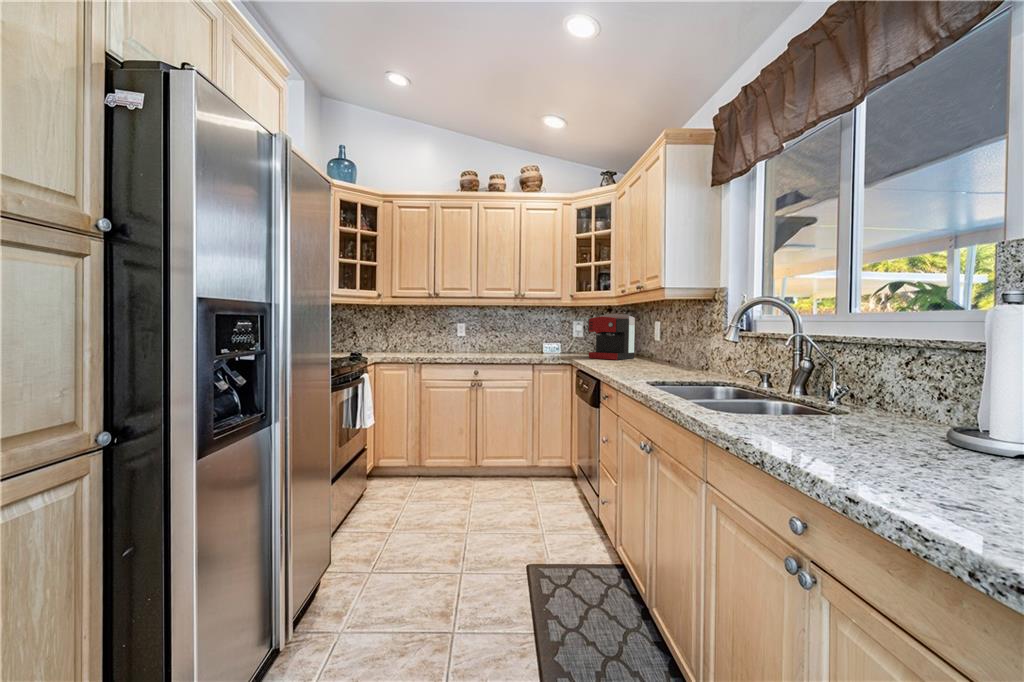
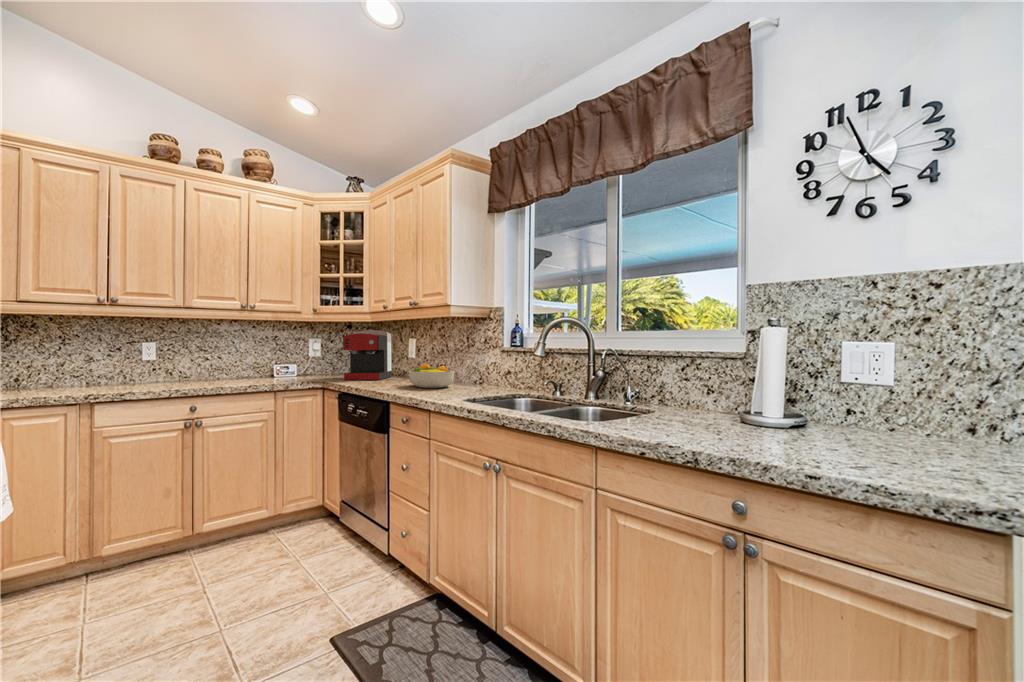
fruit bowl: none [631,346,675,370] -> present [409,363,455,388]

